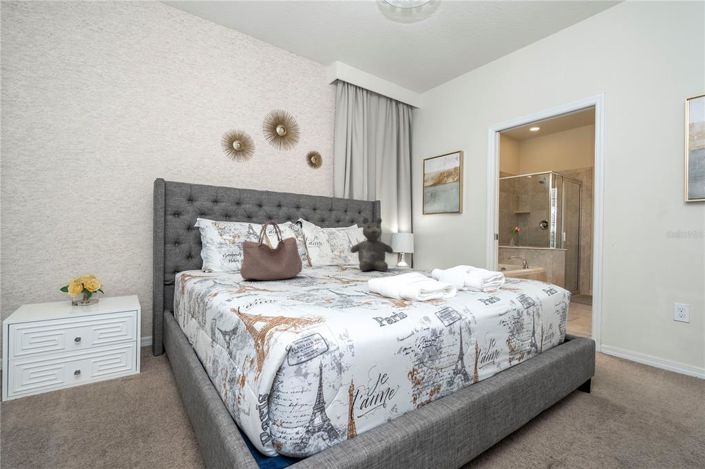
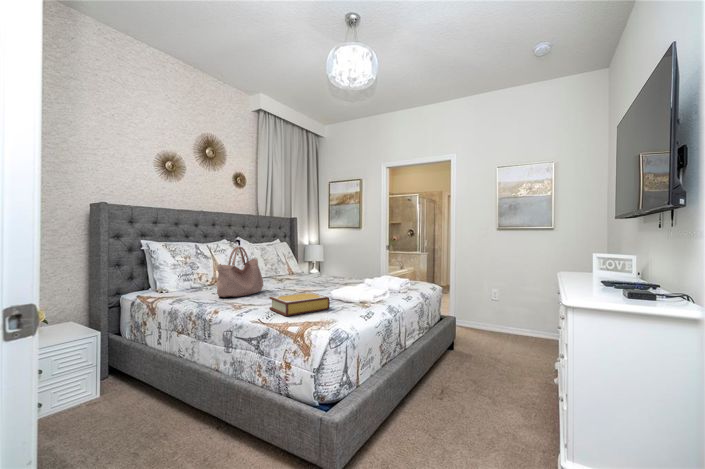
teddy bear: present [350,218,393,271] -> none [290,238,323,282]
book: none [268,278,343,307] -> present [269,292,330,316]

